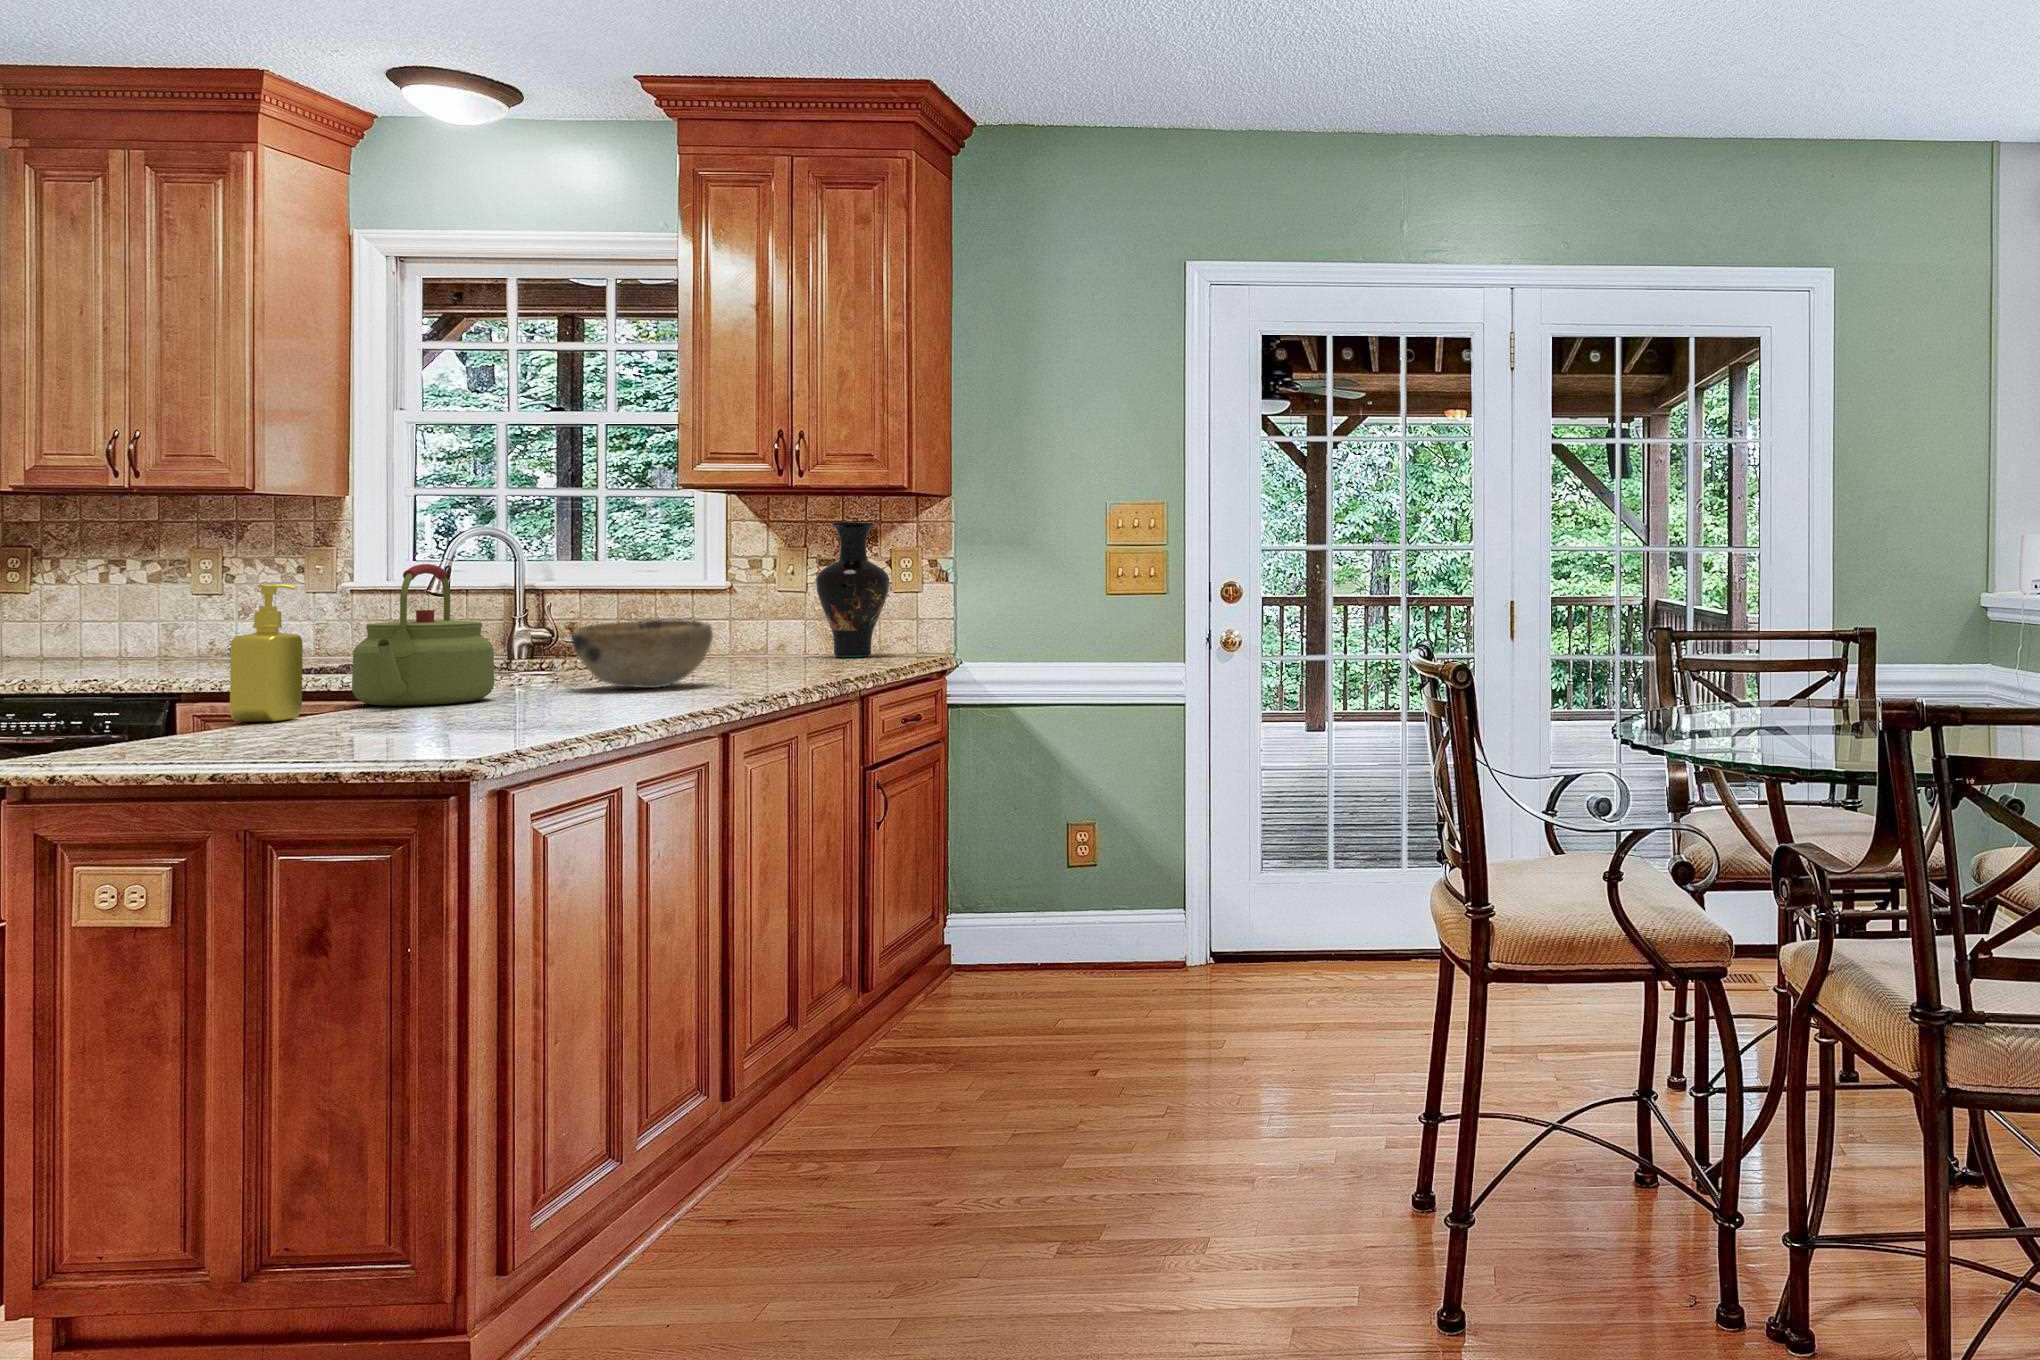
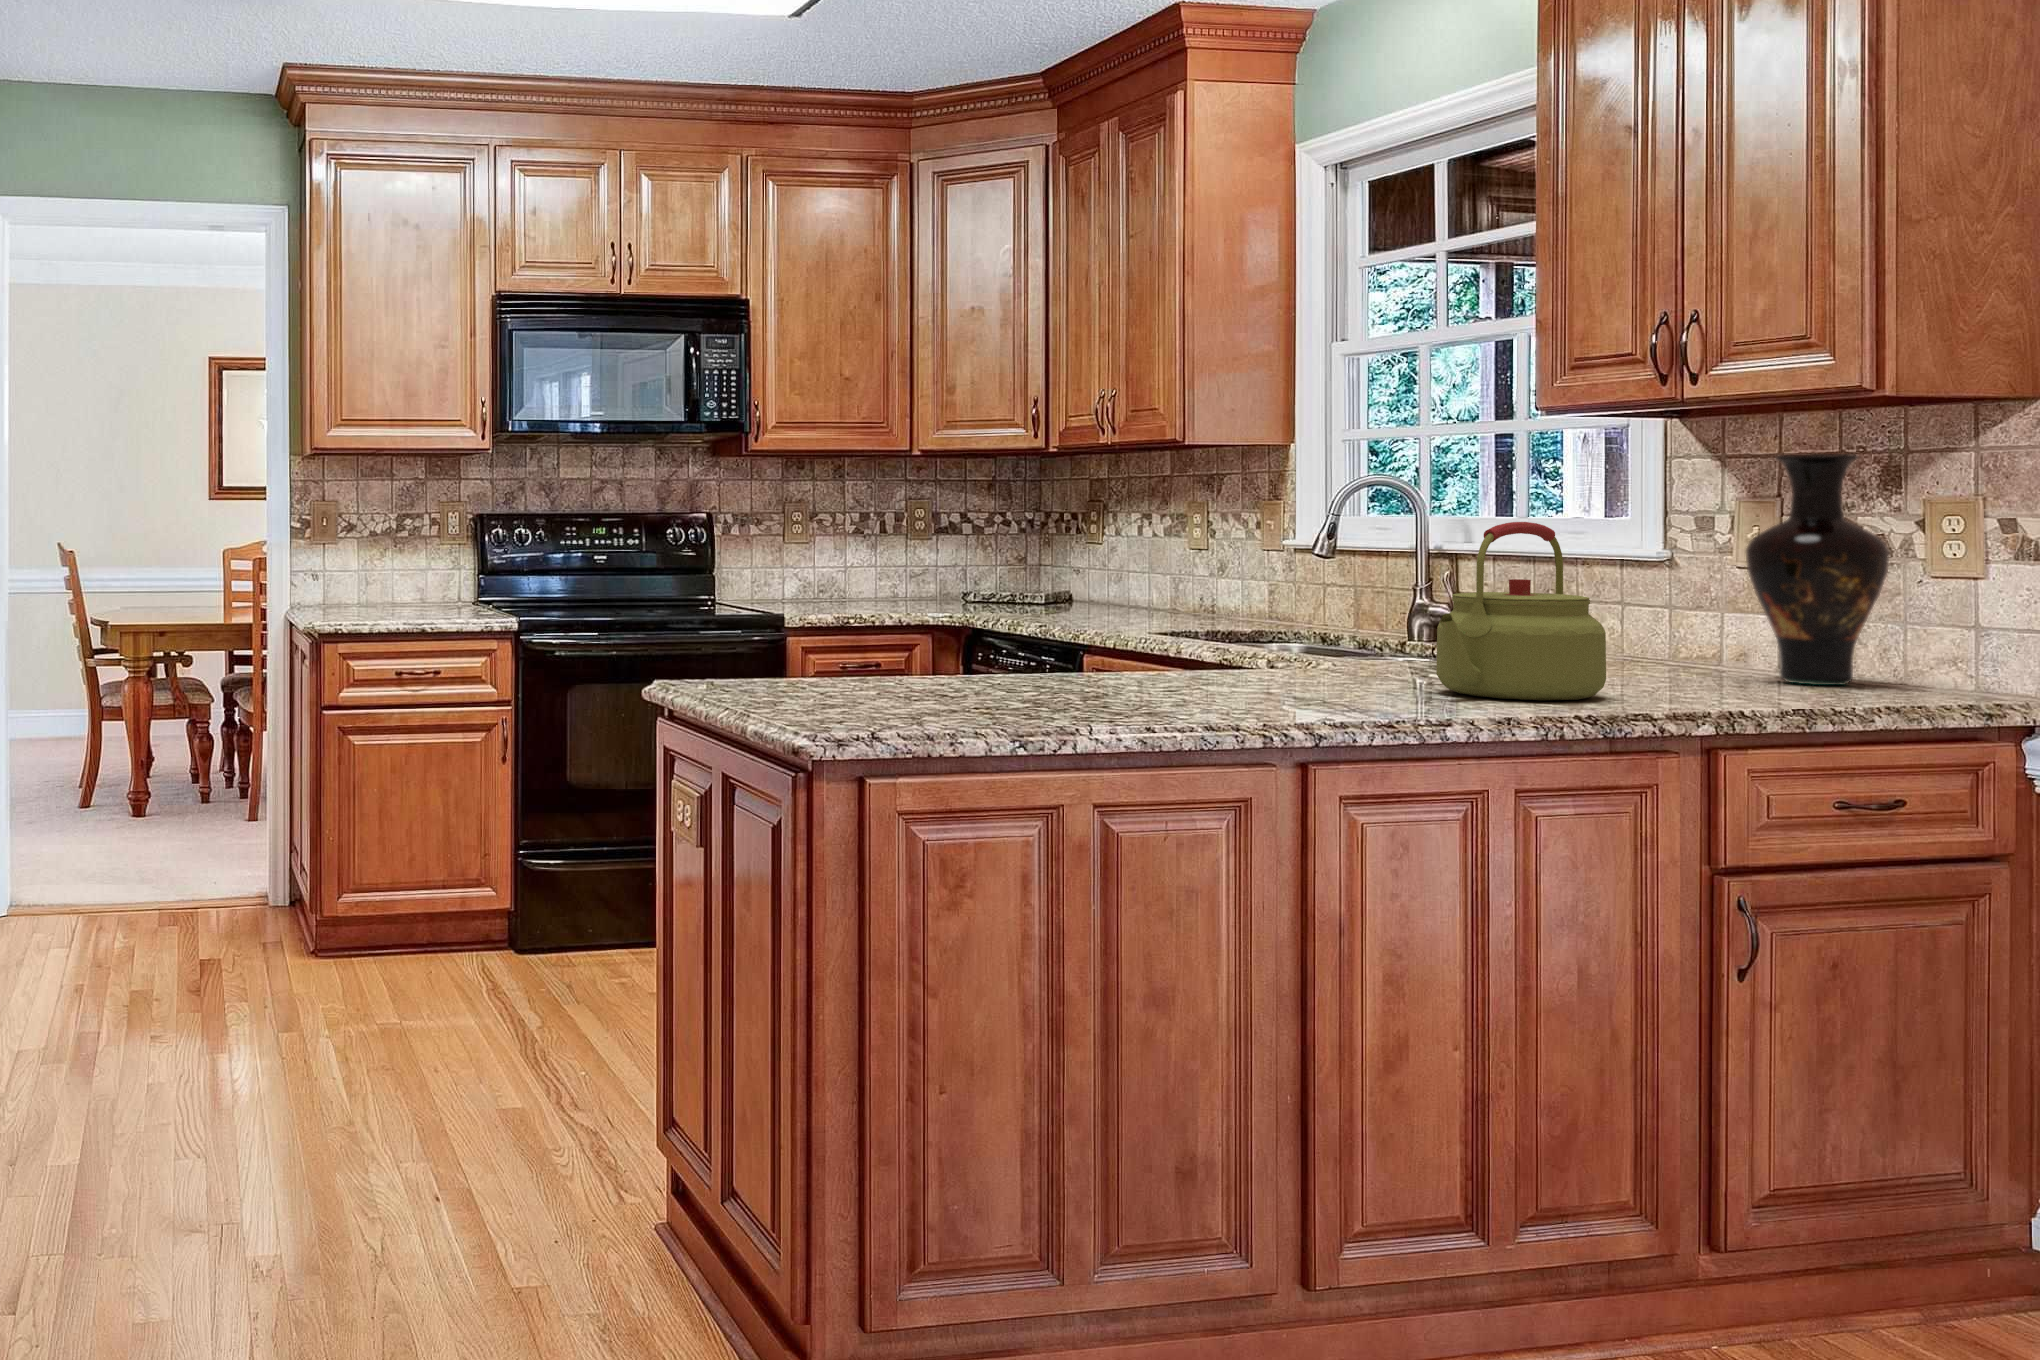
kettle: present [352,564,494,706] -> present [1436,522,1606,700]
soap dispenser: present [230,584,303,722] -> none [730,546,803,696]
decorative bowl: present [571,620,713,688] -> none [1161,605,1352,703]

